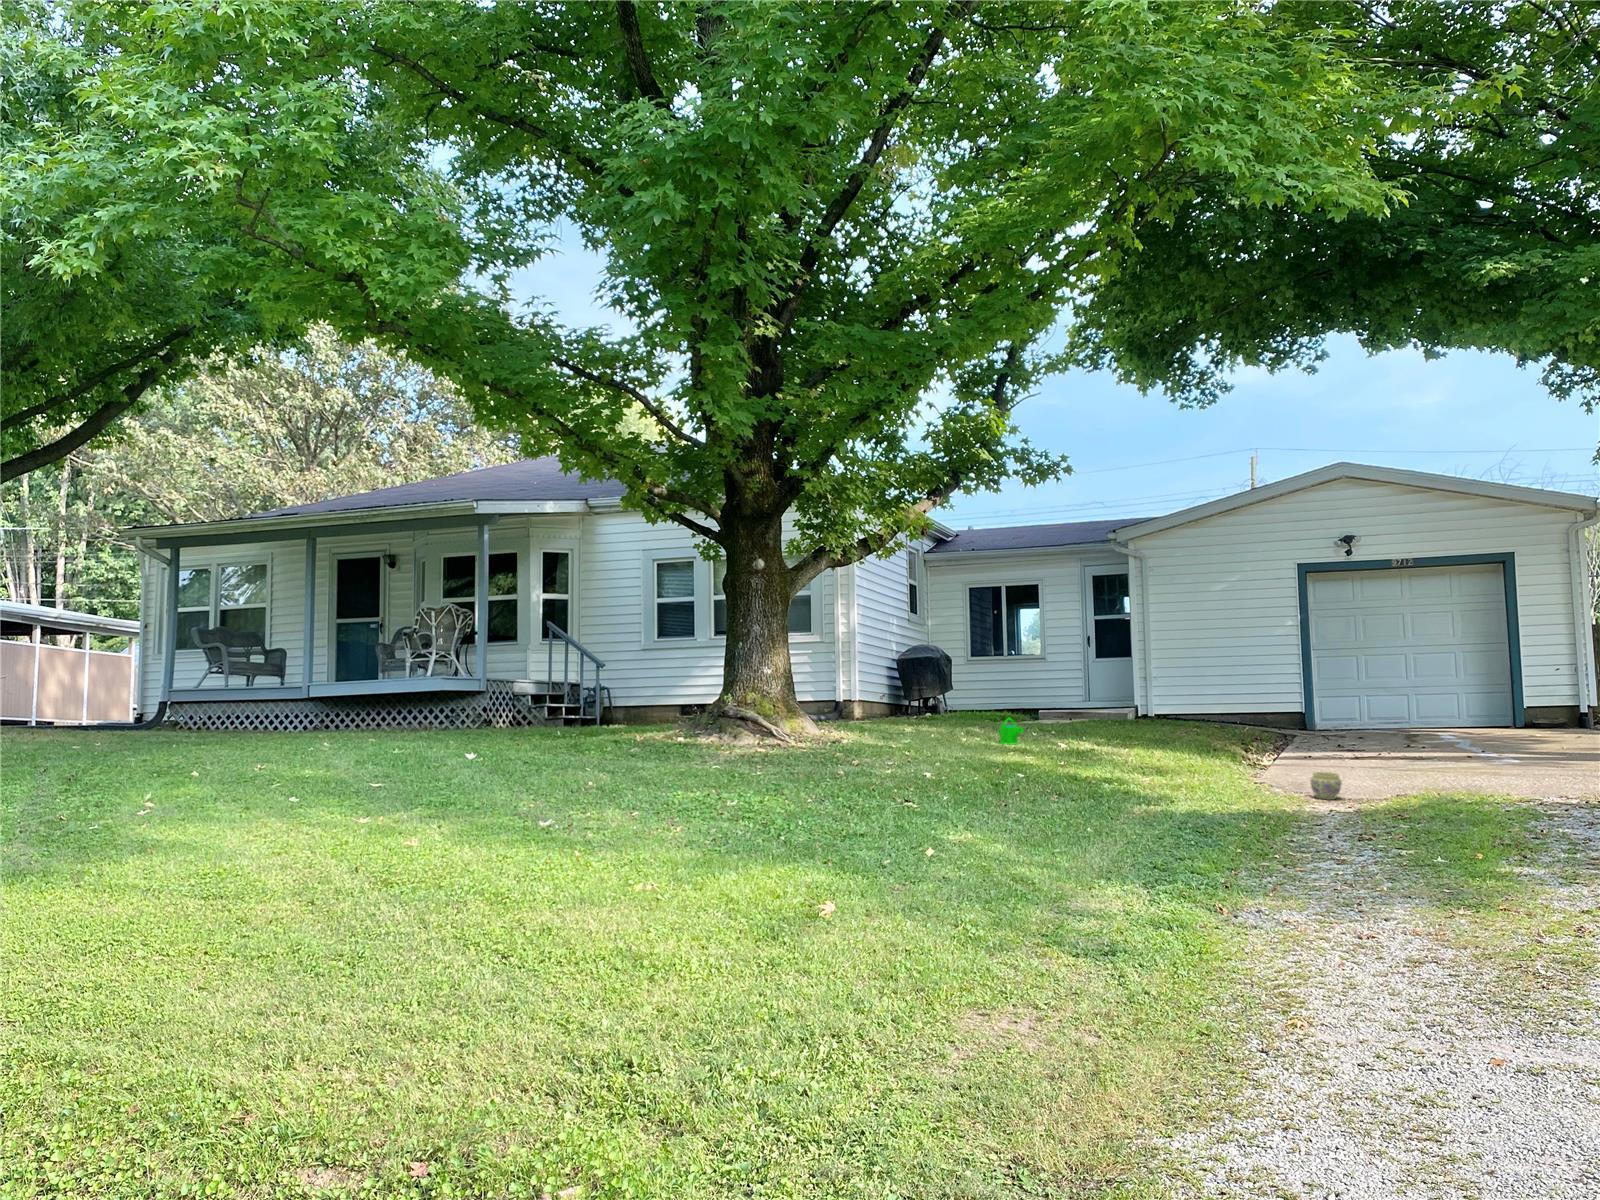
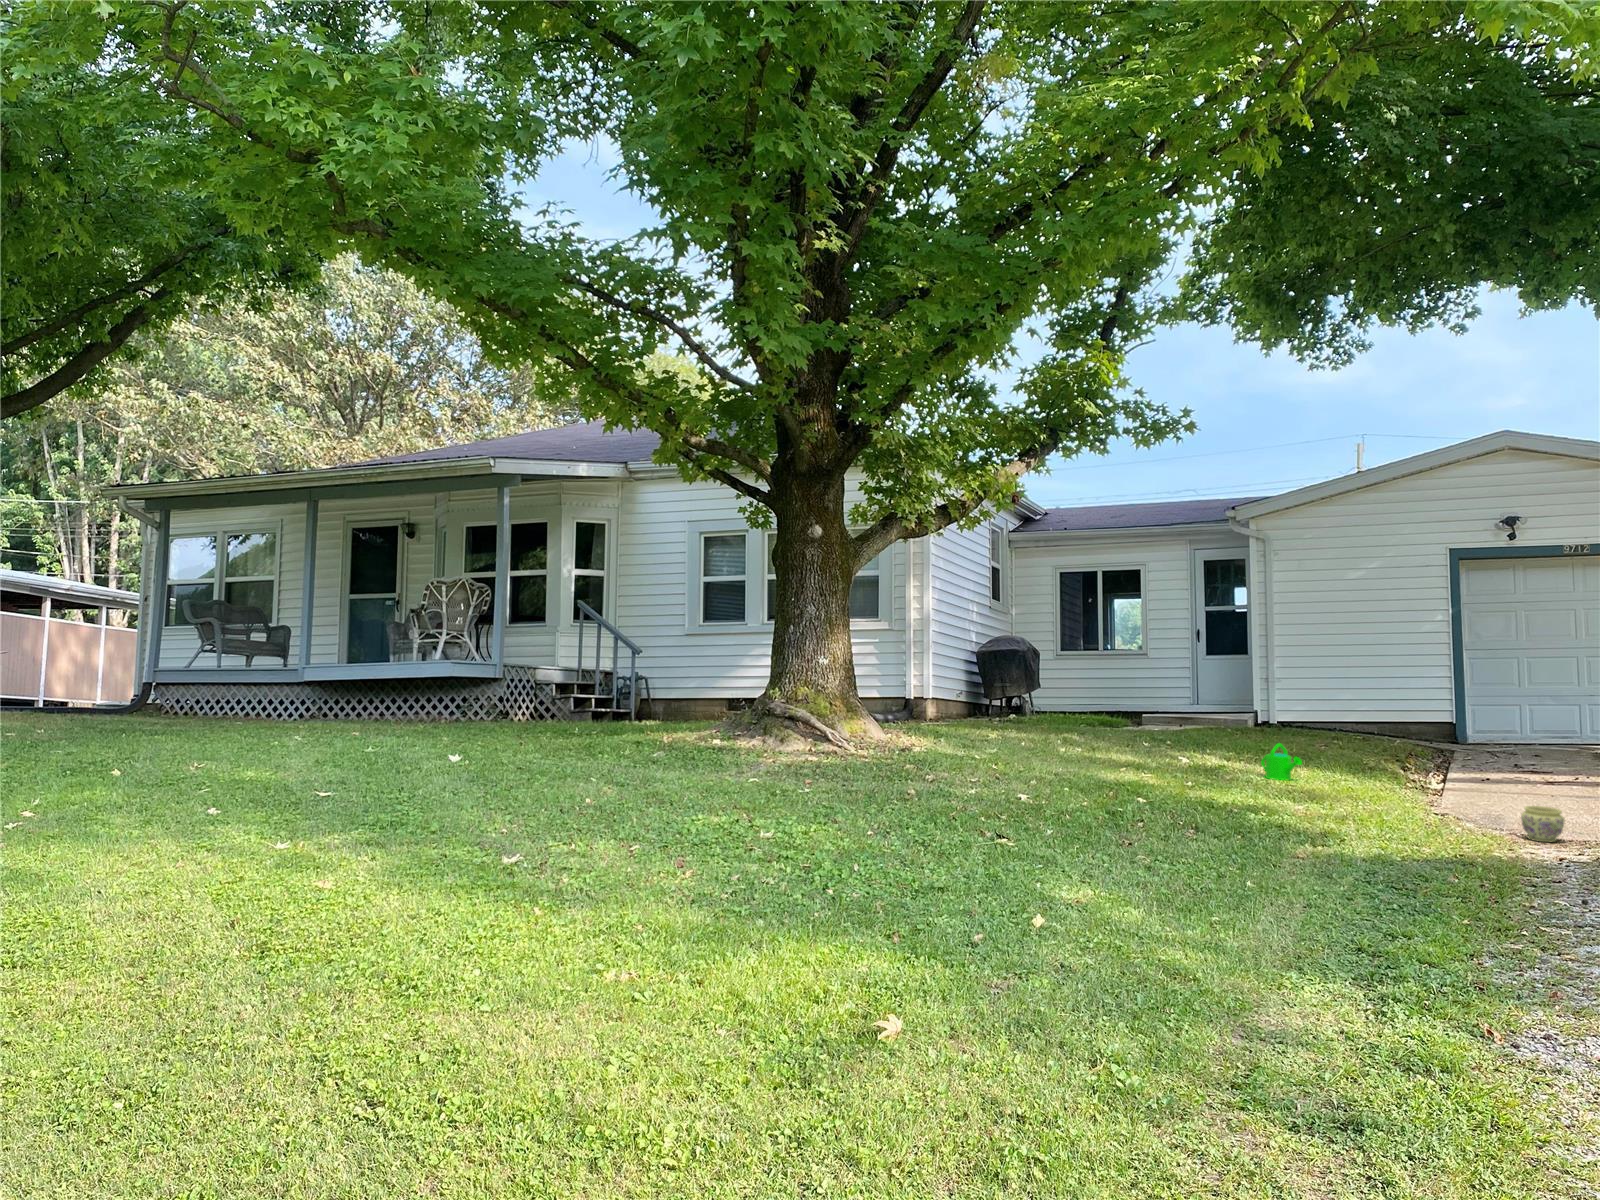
watering can: present [998,717,1023,745] -> present [1261,743,1302,780]

